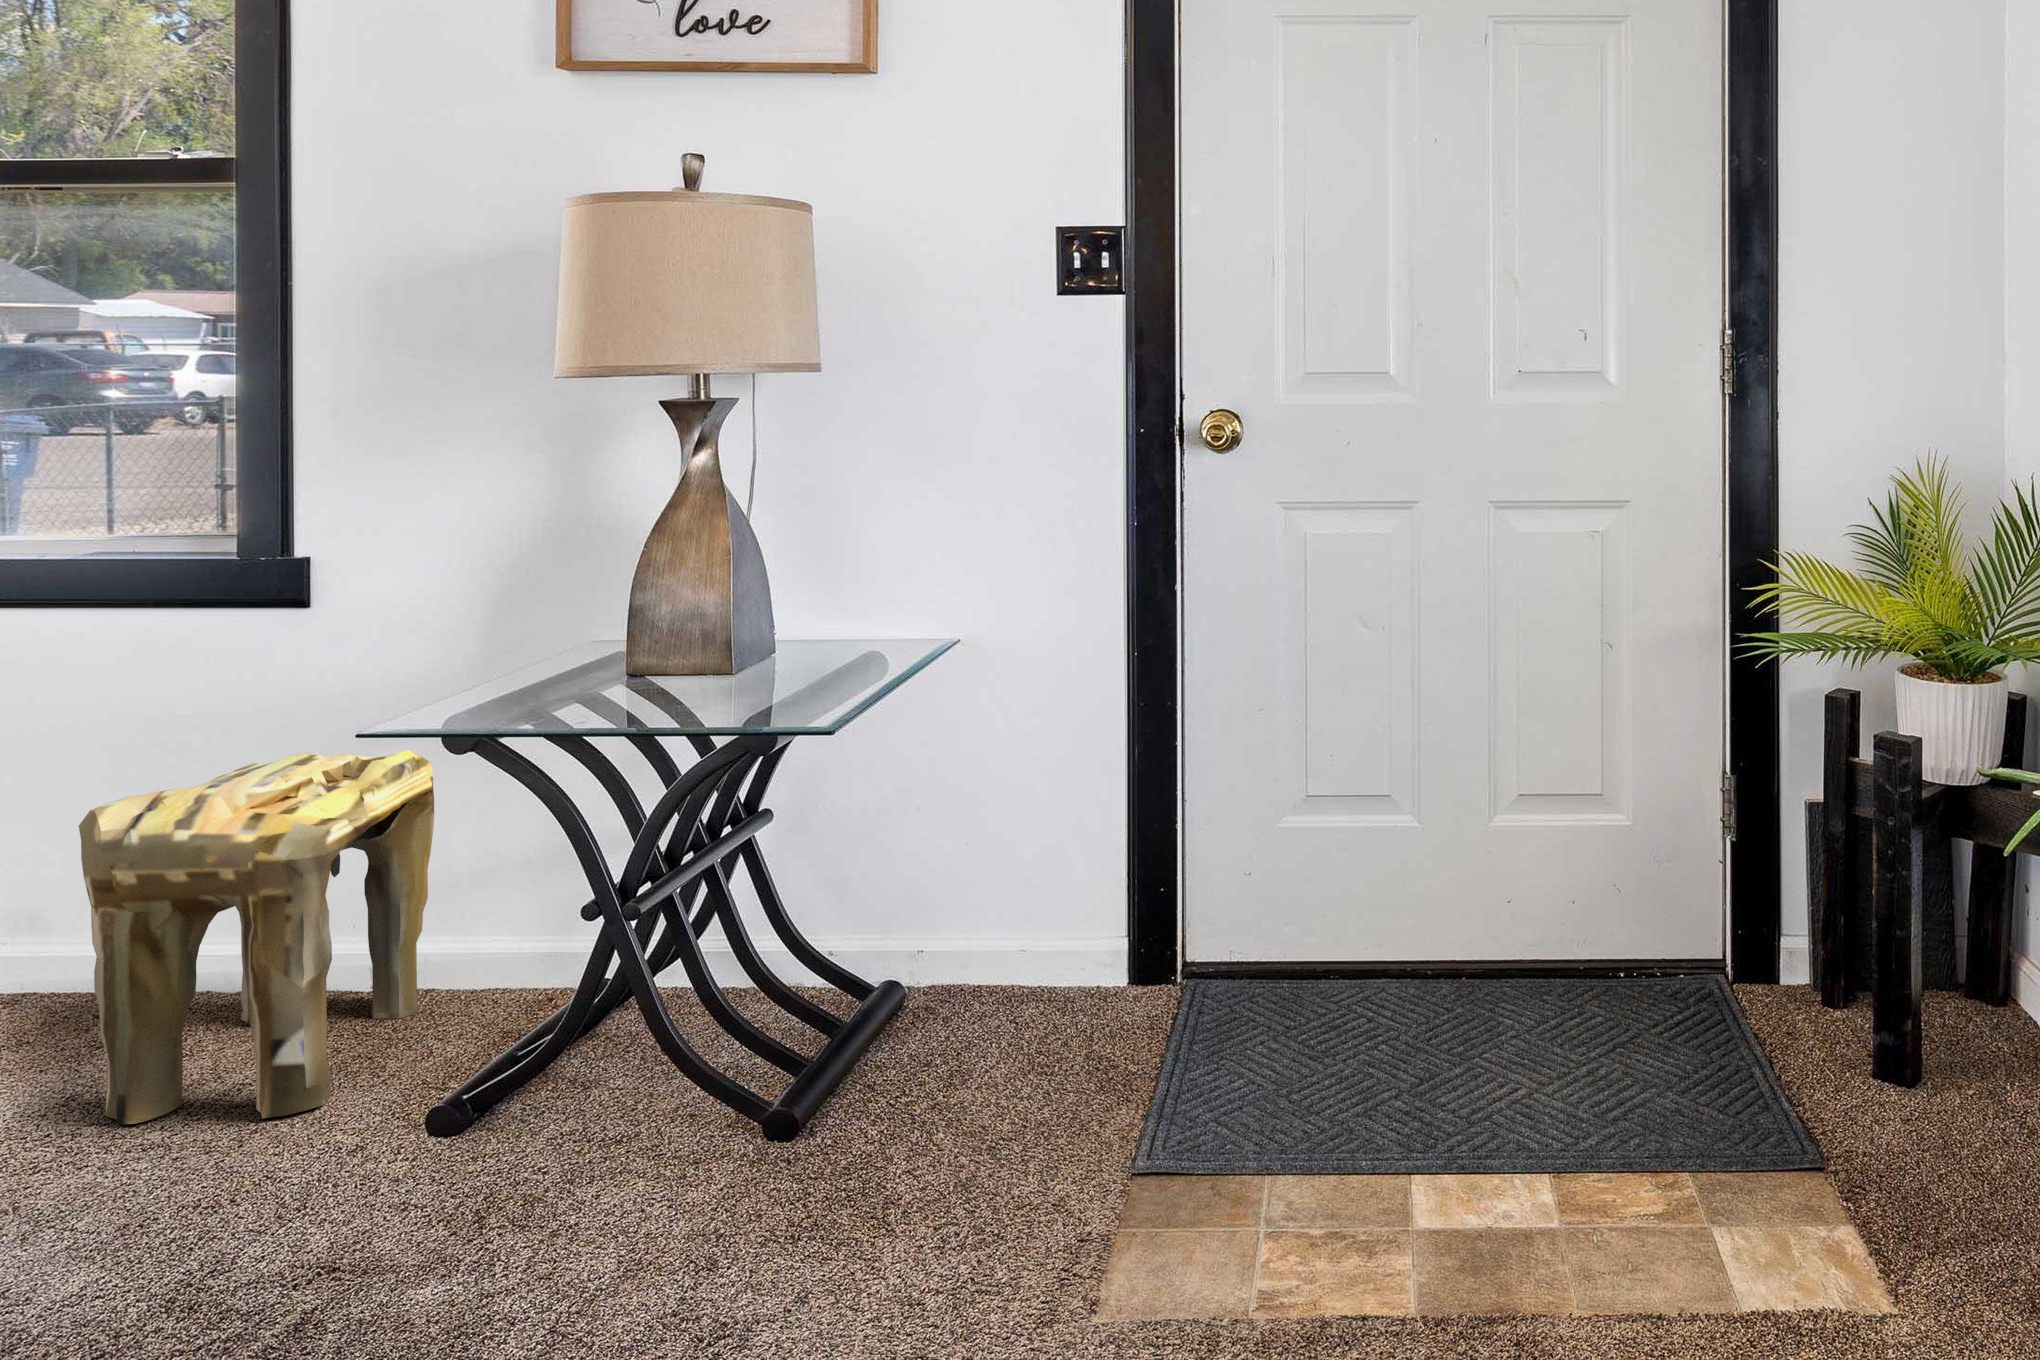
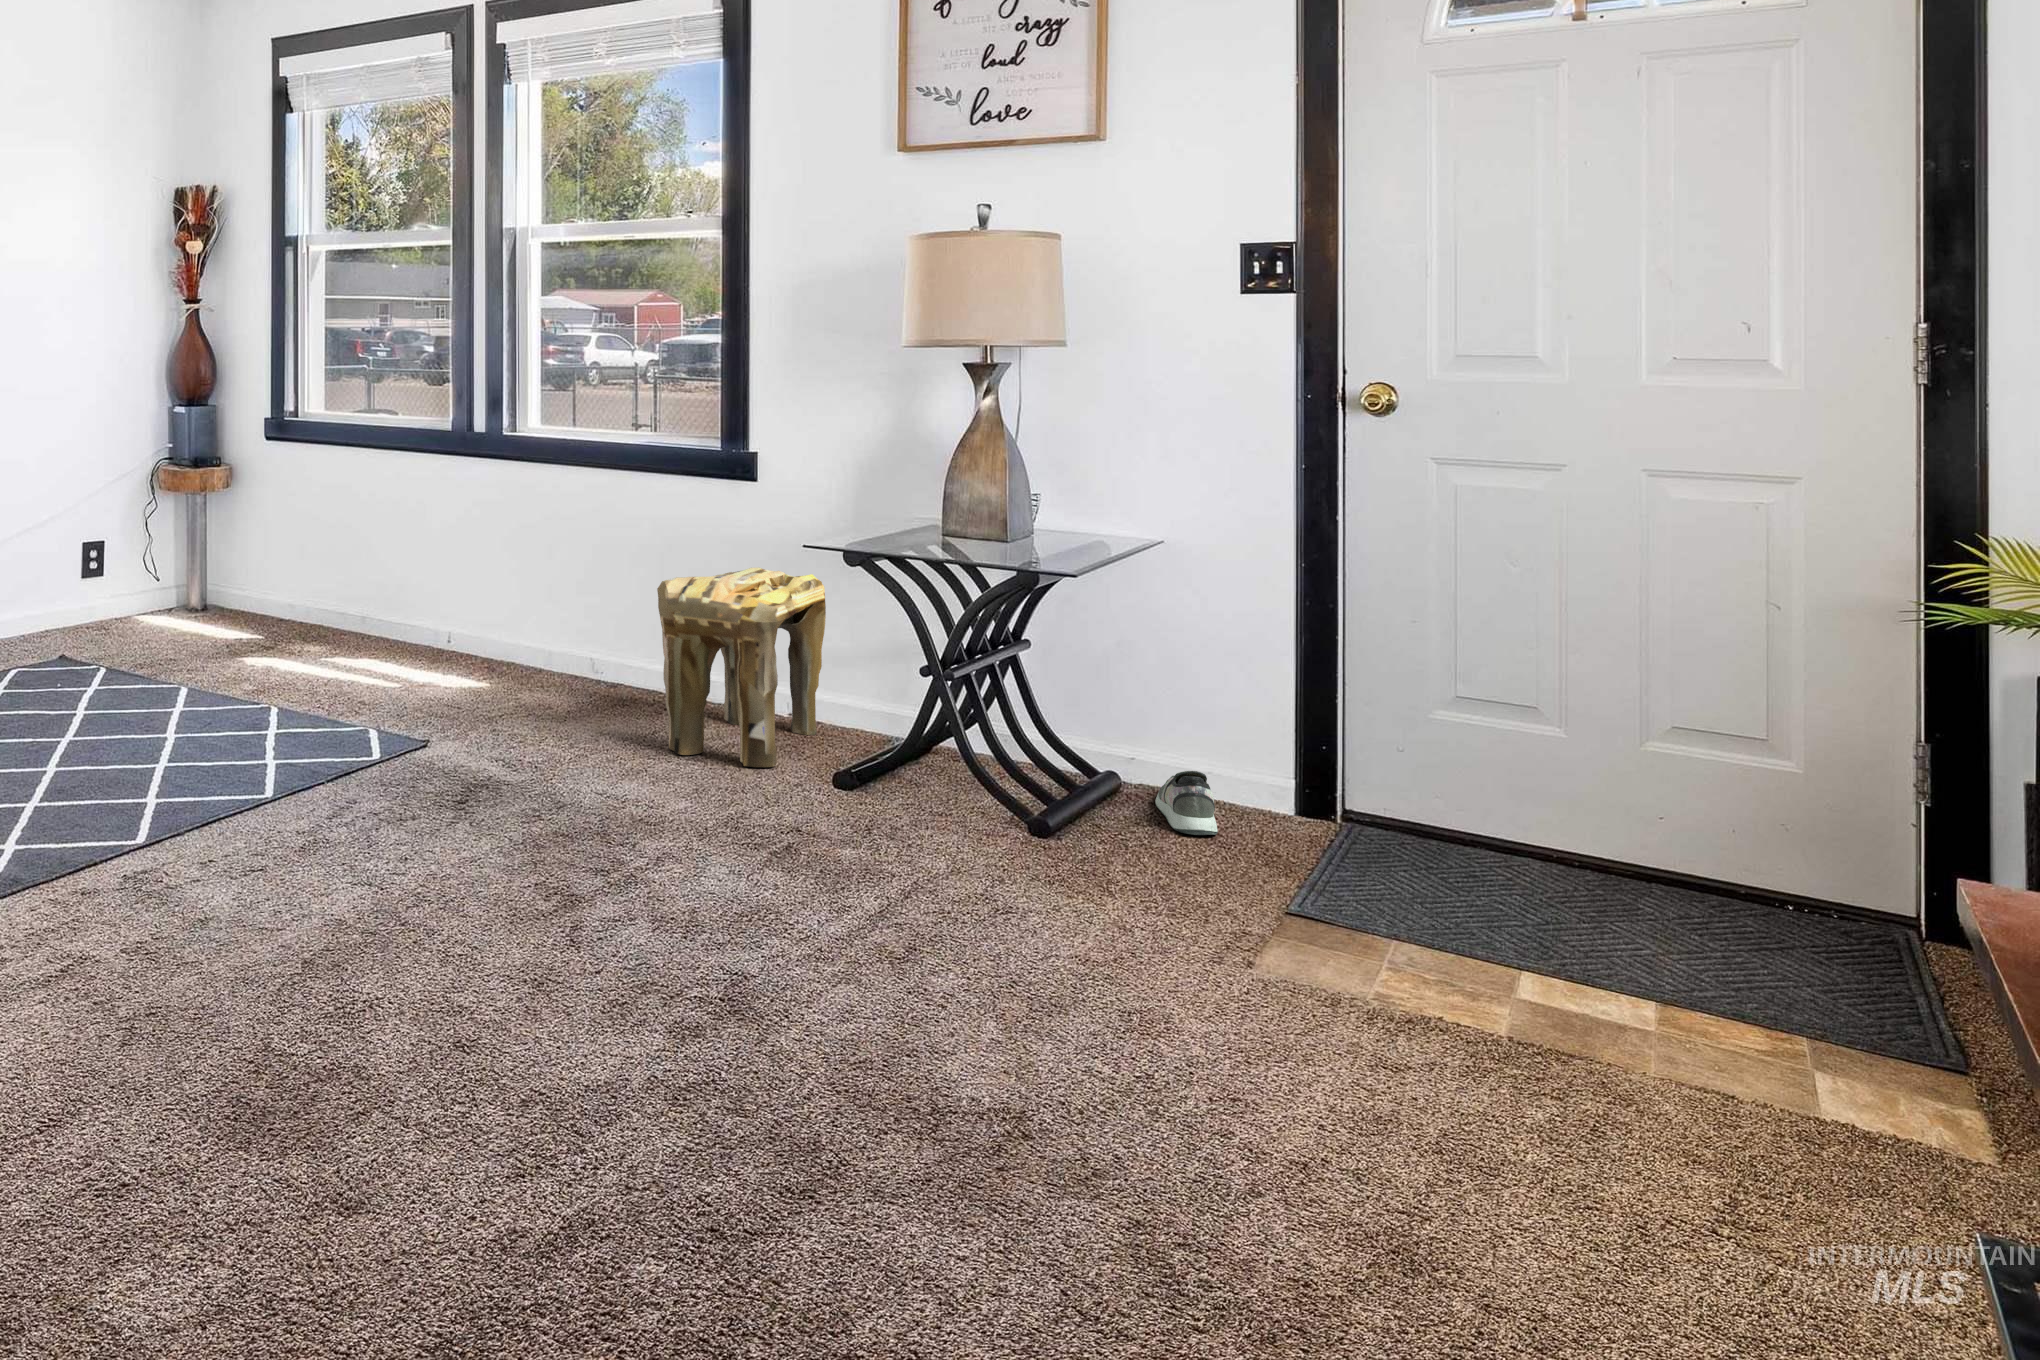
shoe: none [950,945,1035,1063] -> present [1155,771,1218,835]

